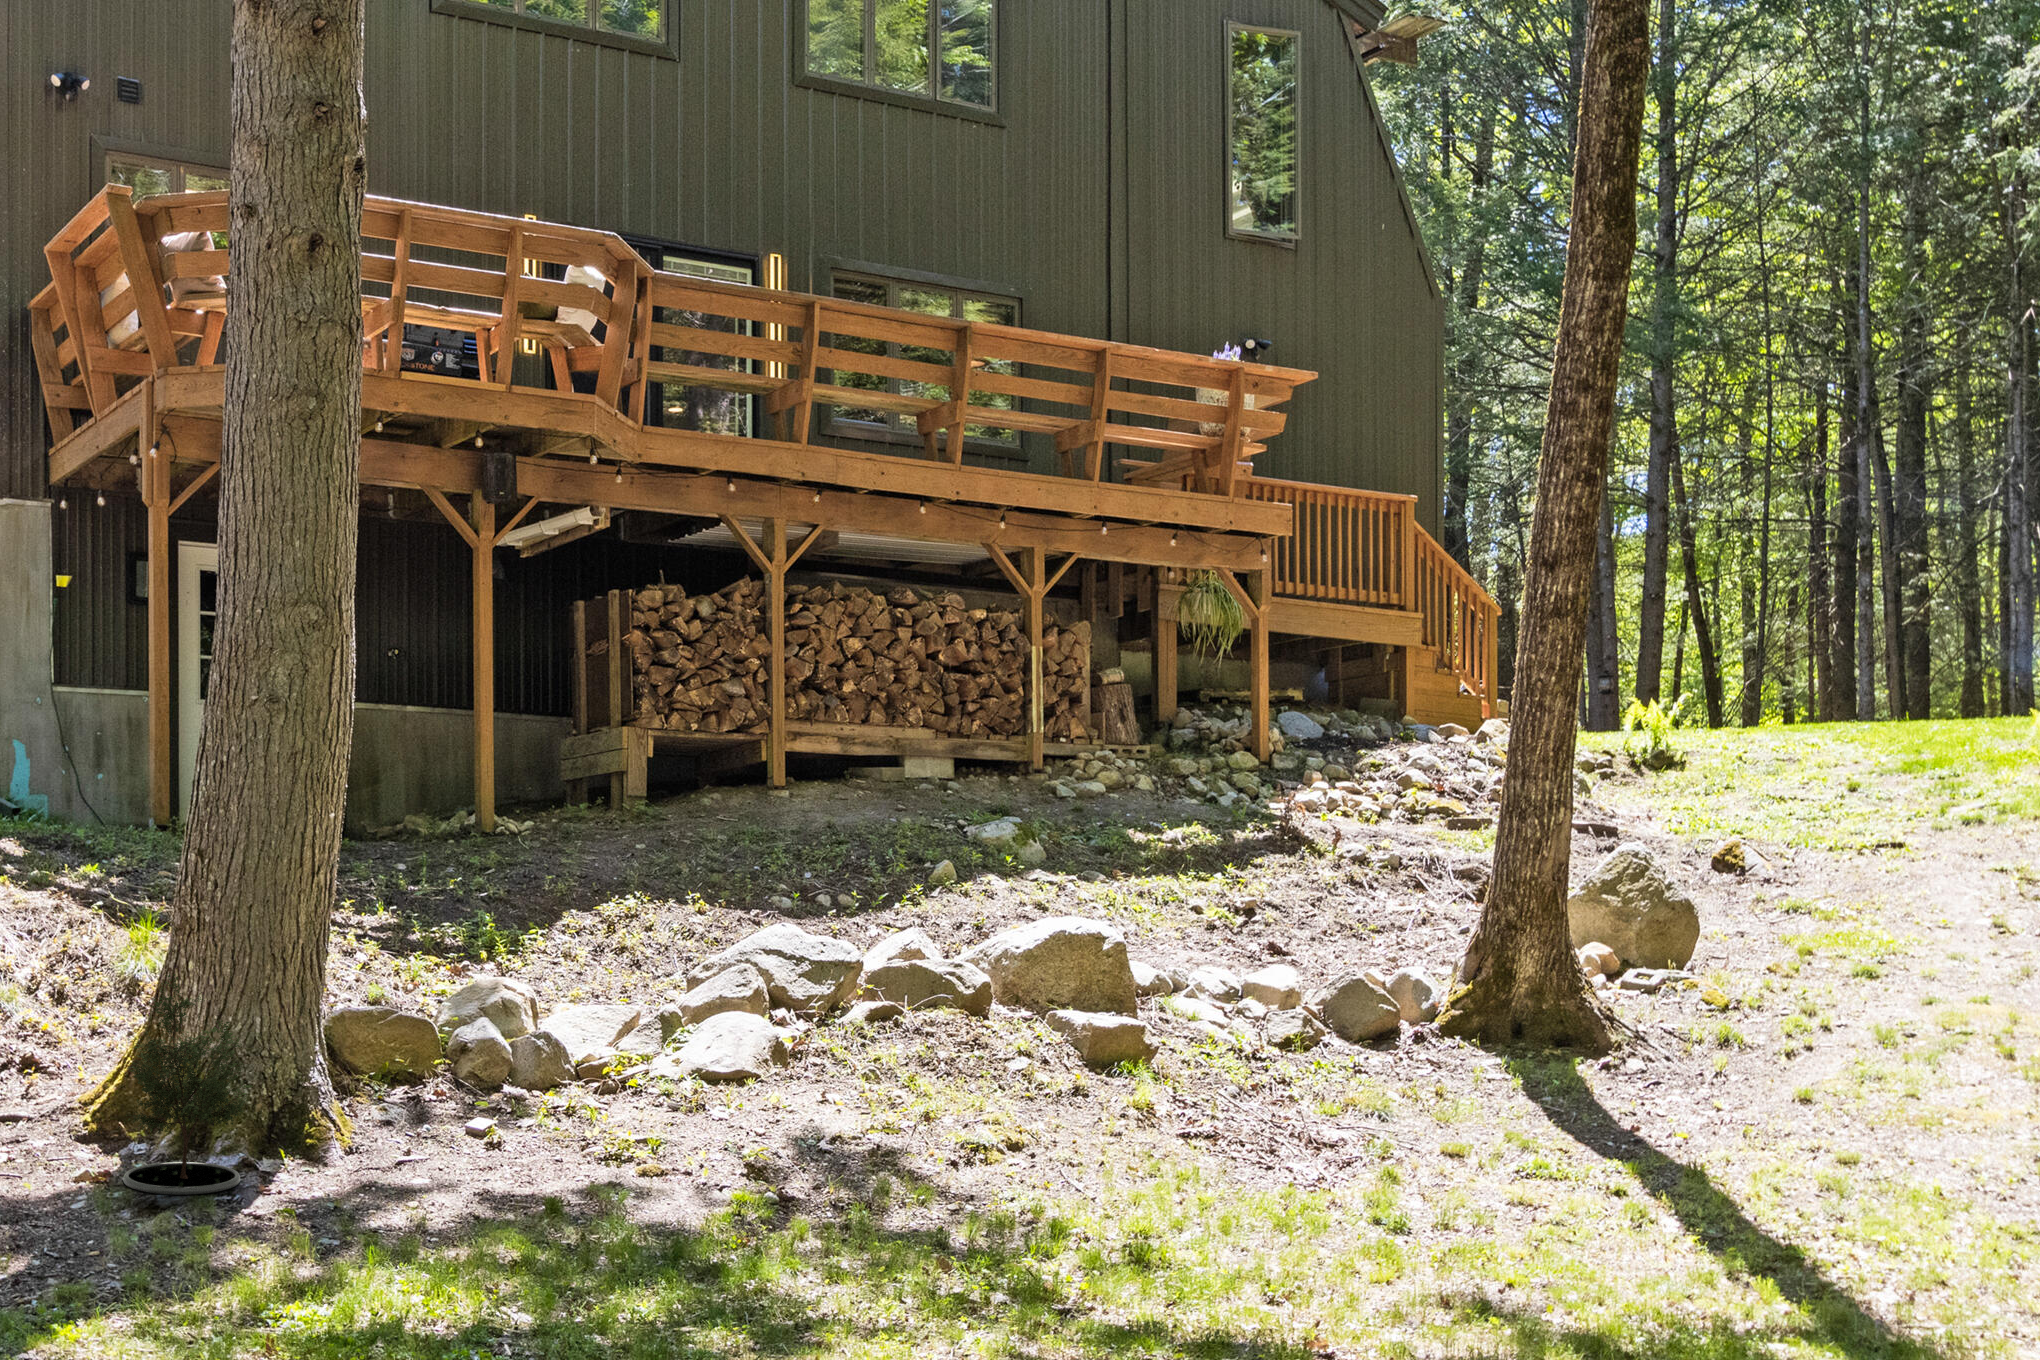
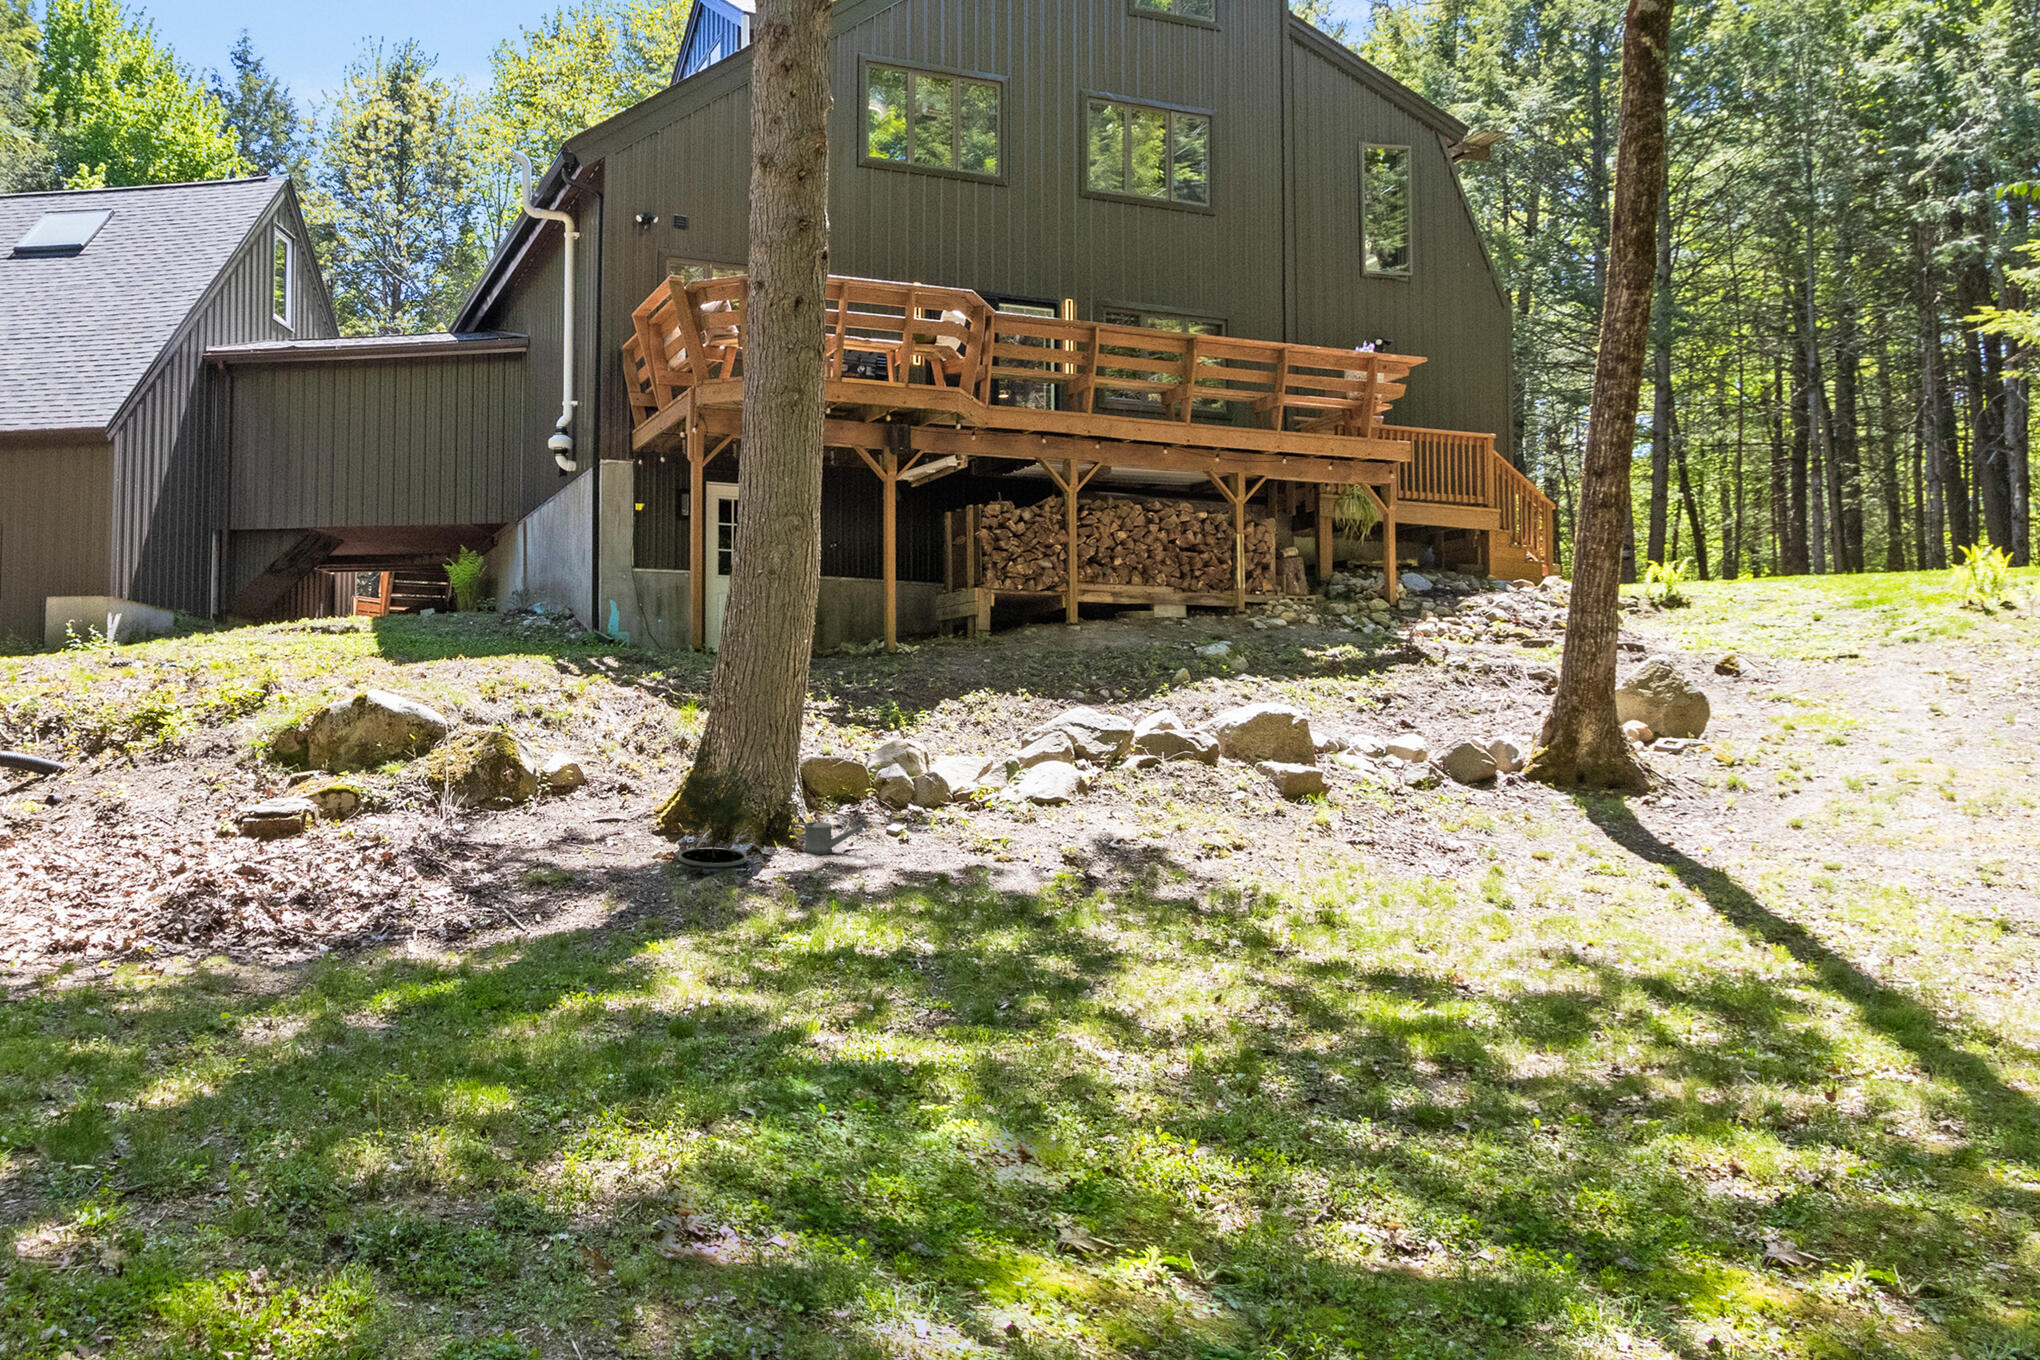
watering can: none [315,1116,433,1168] -> present [791,822,863,854]

